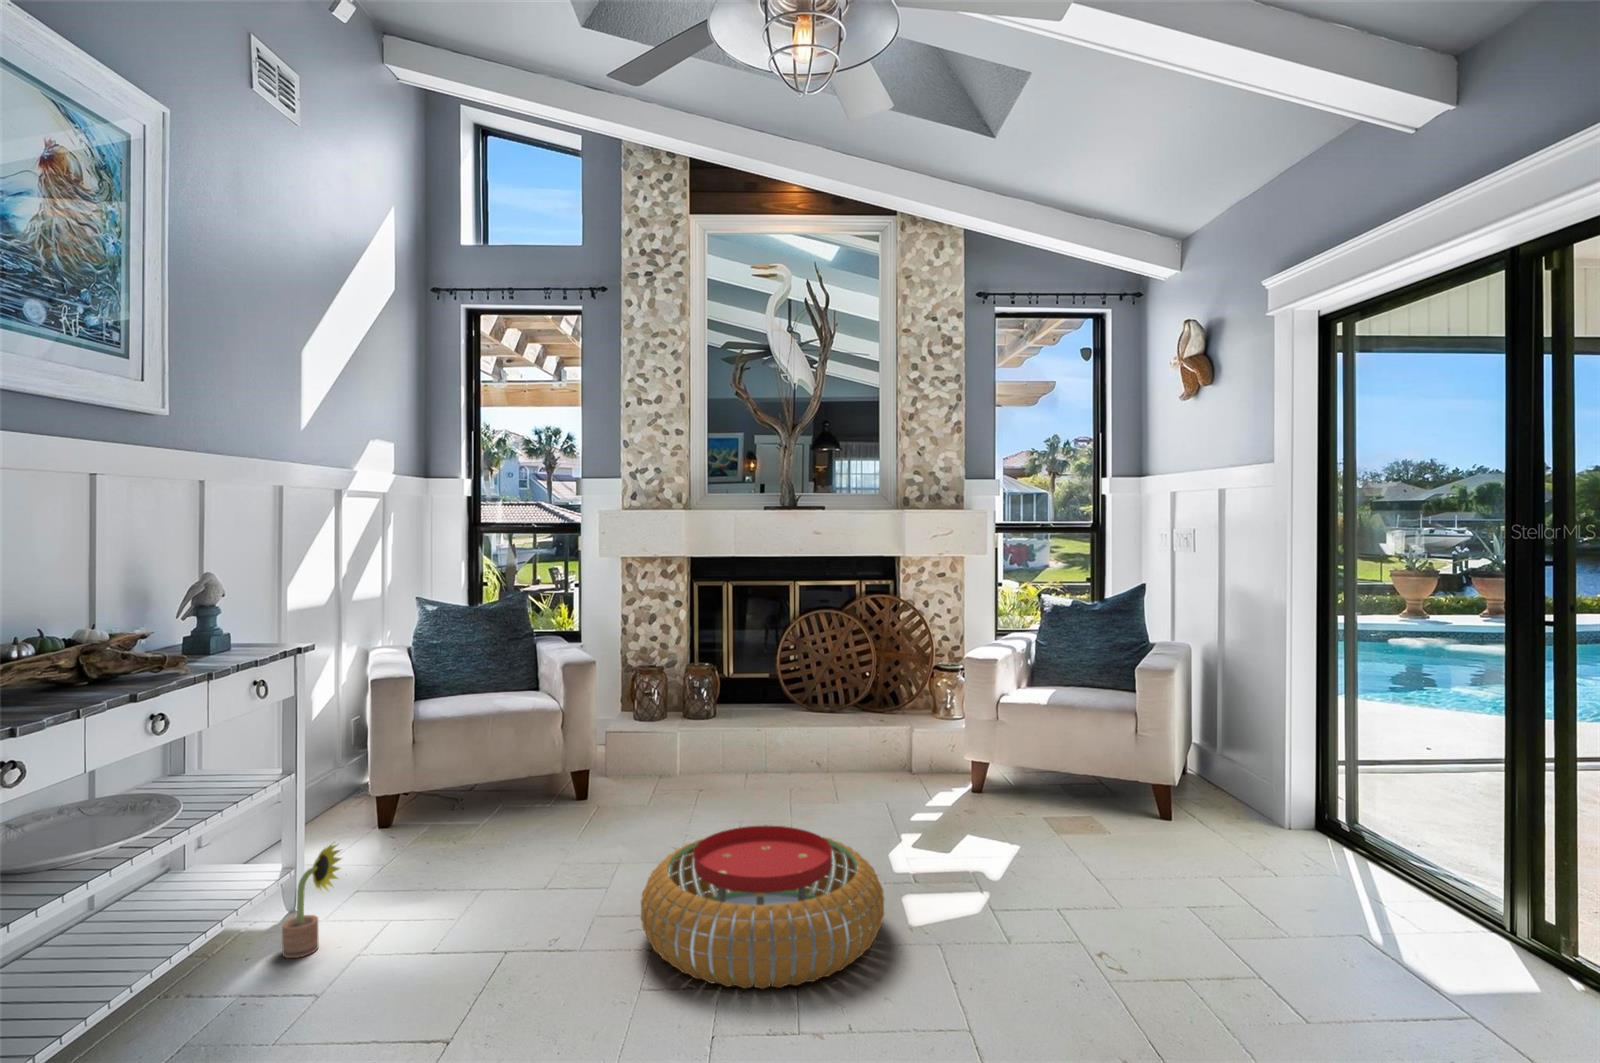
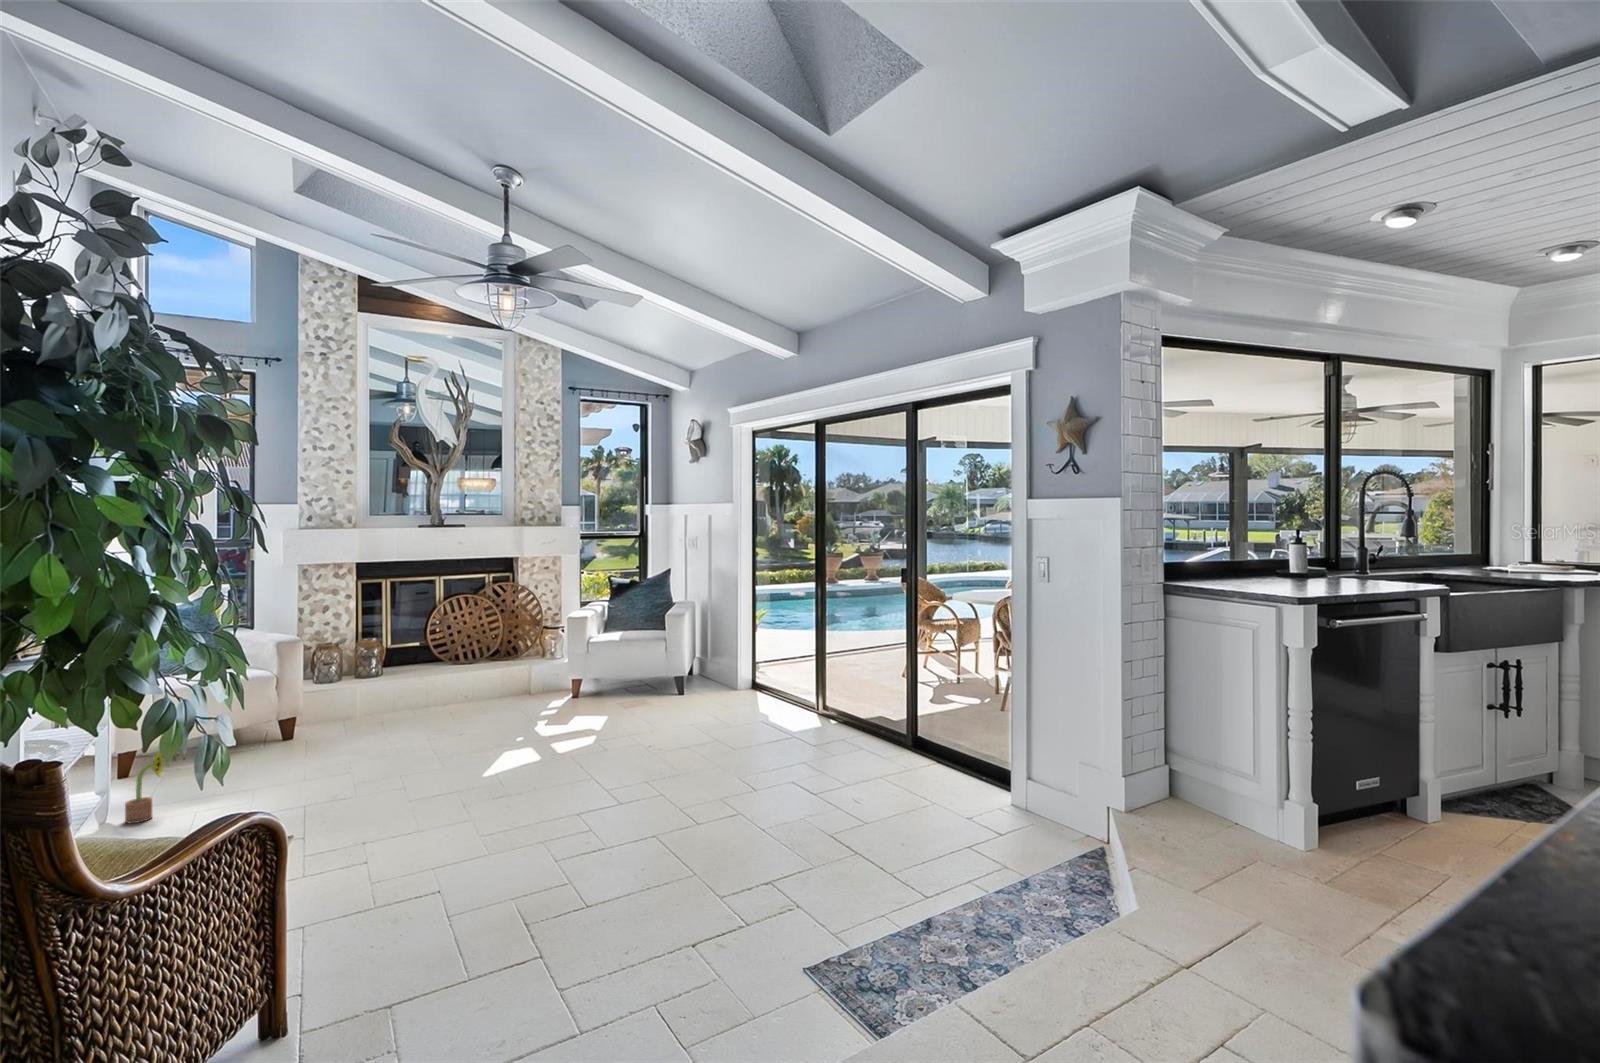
pouf: present [641,826,884,989] -> none [388,709,535,784]

